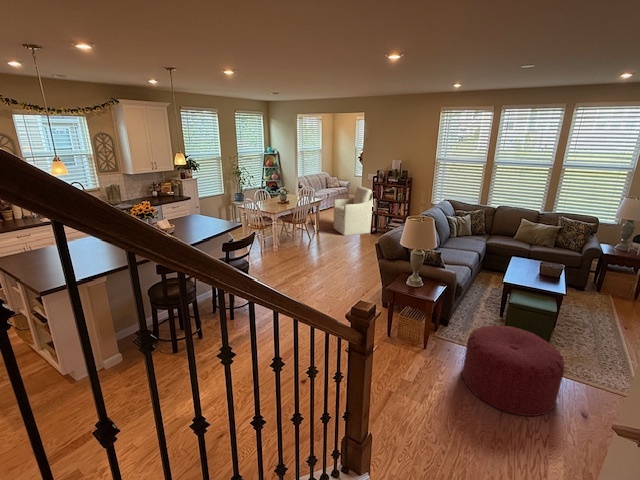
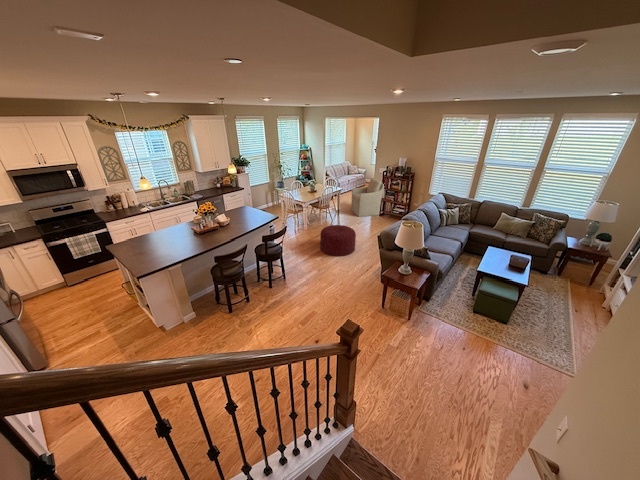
ottoman: present [462,325,564,416] -> present [320,225,356,256]

